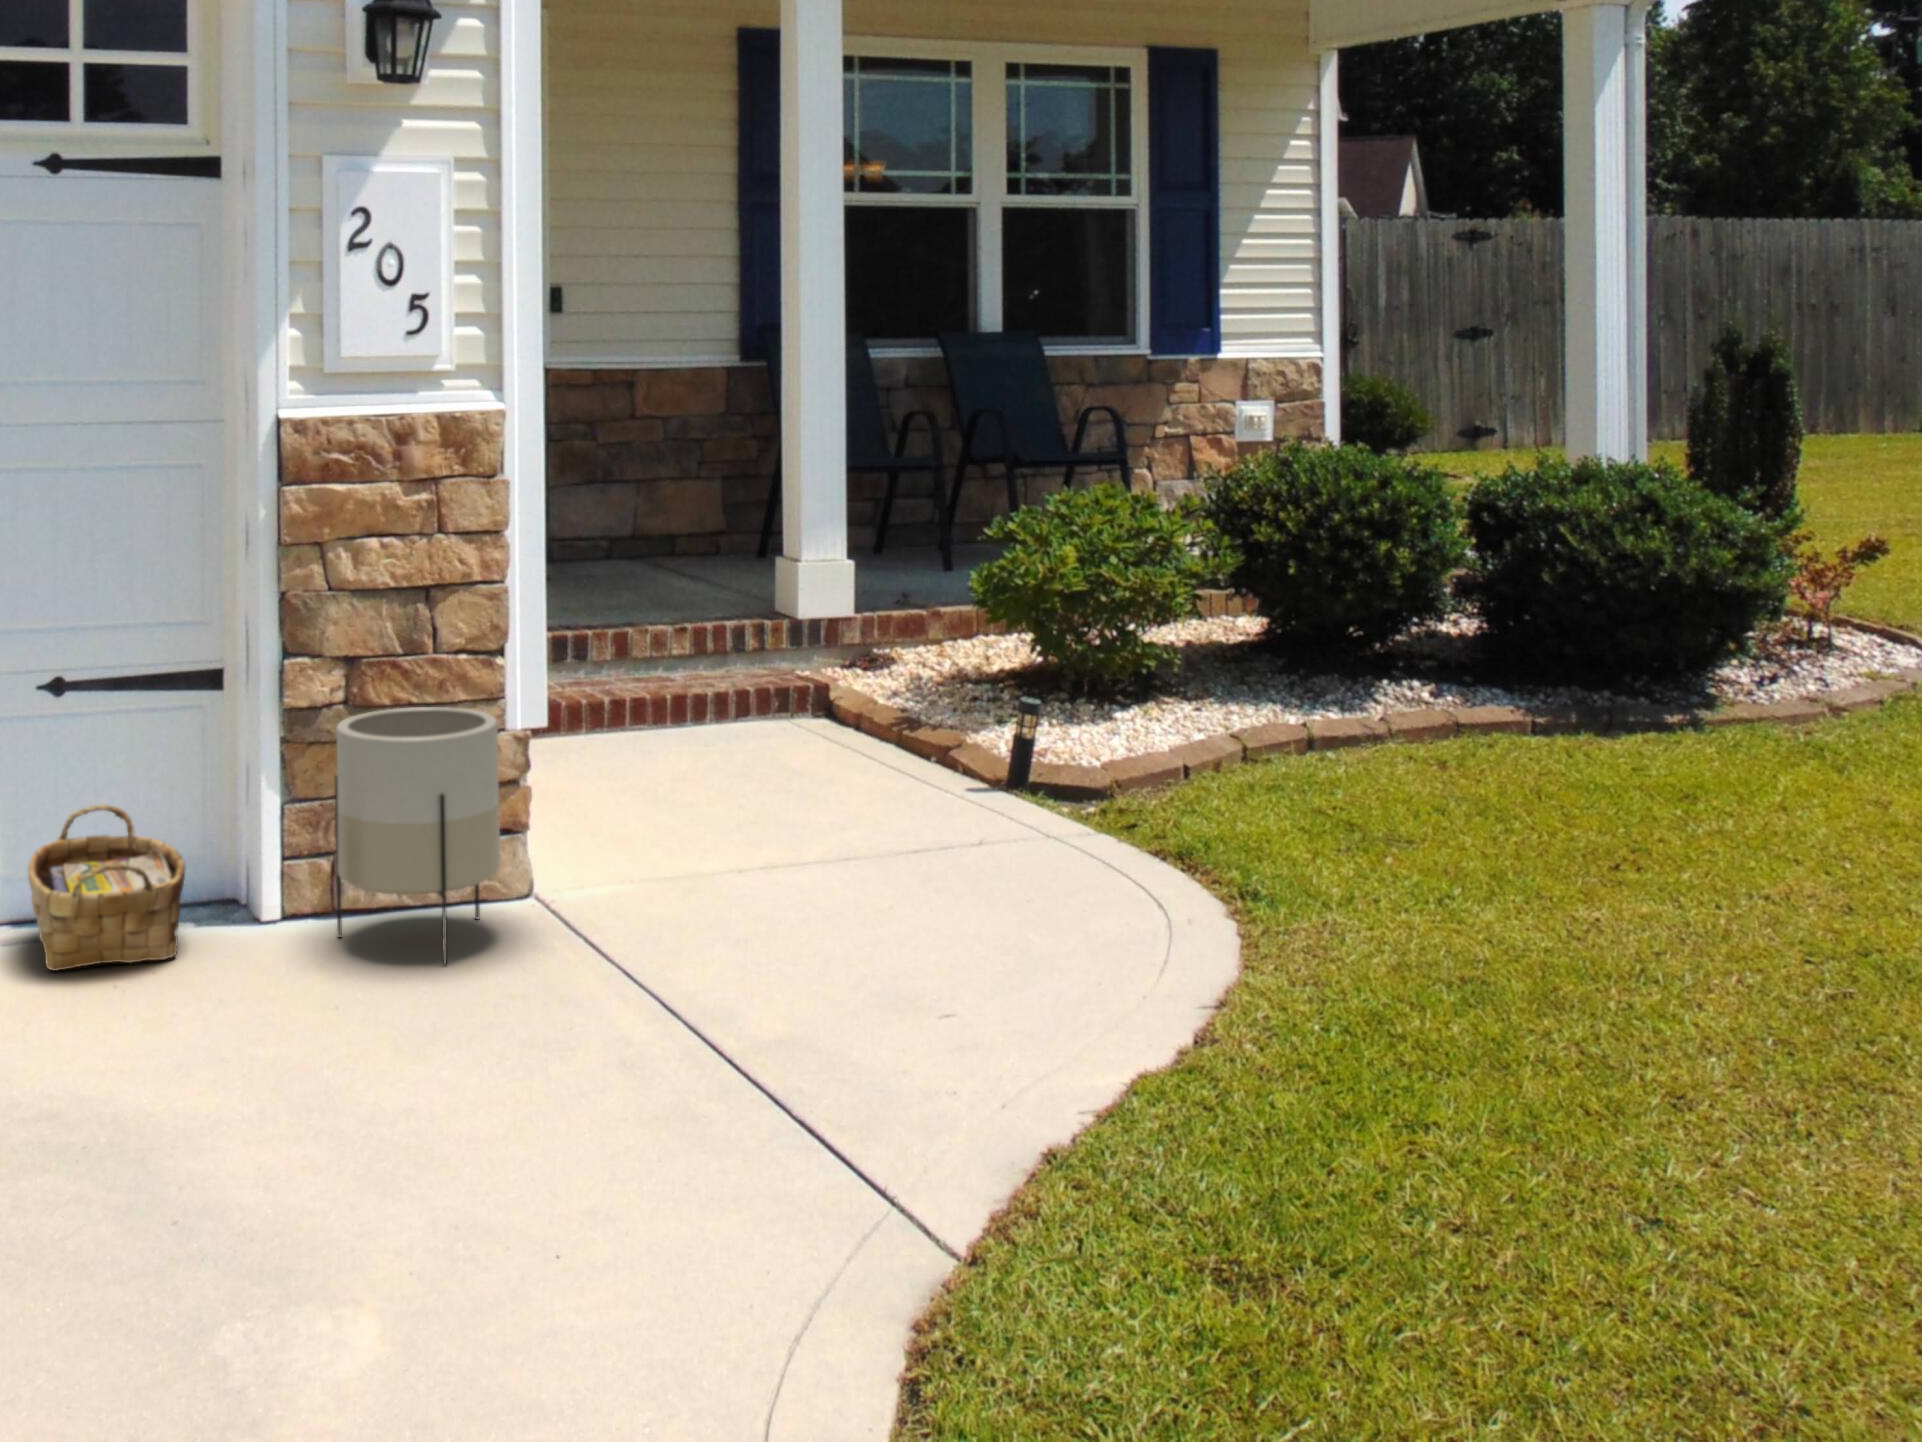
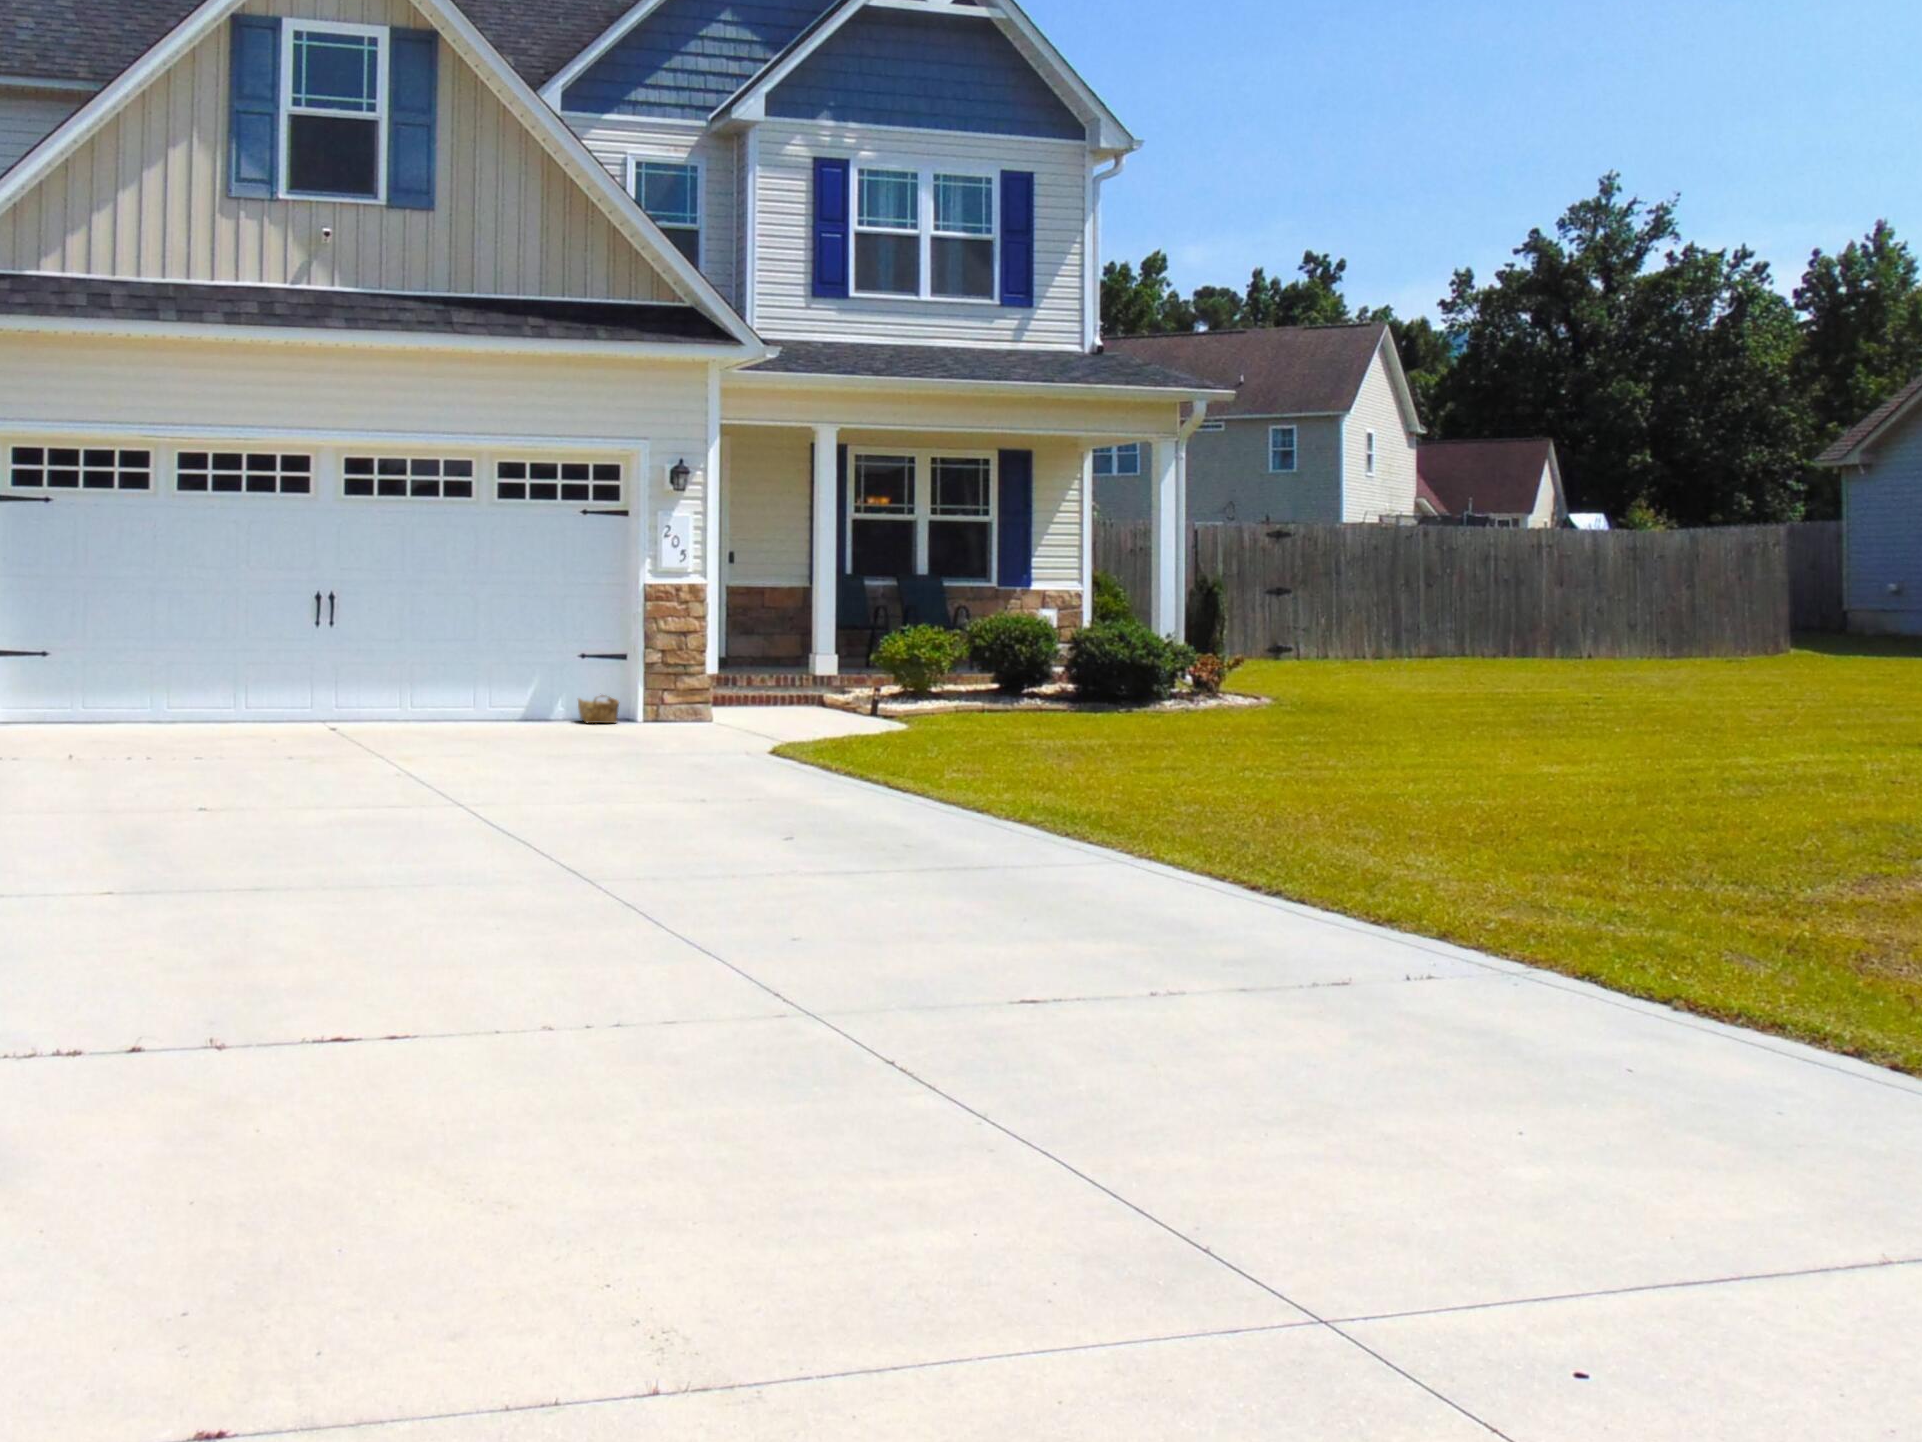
planter: present [335,707,501,964] -> none [658,664,703,725]

